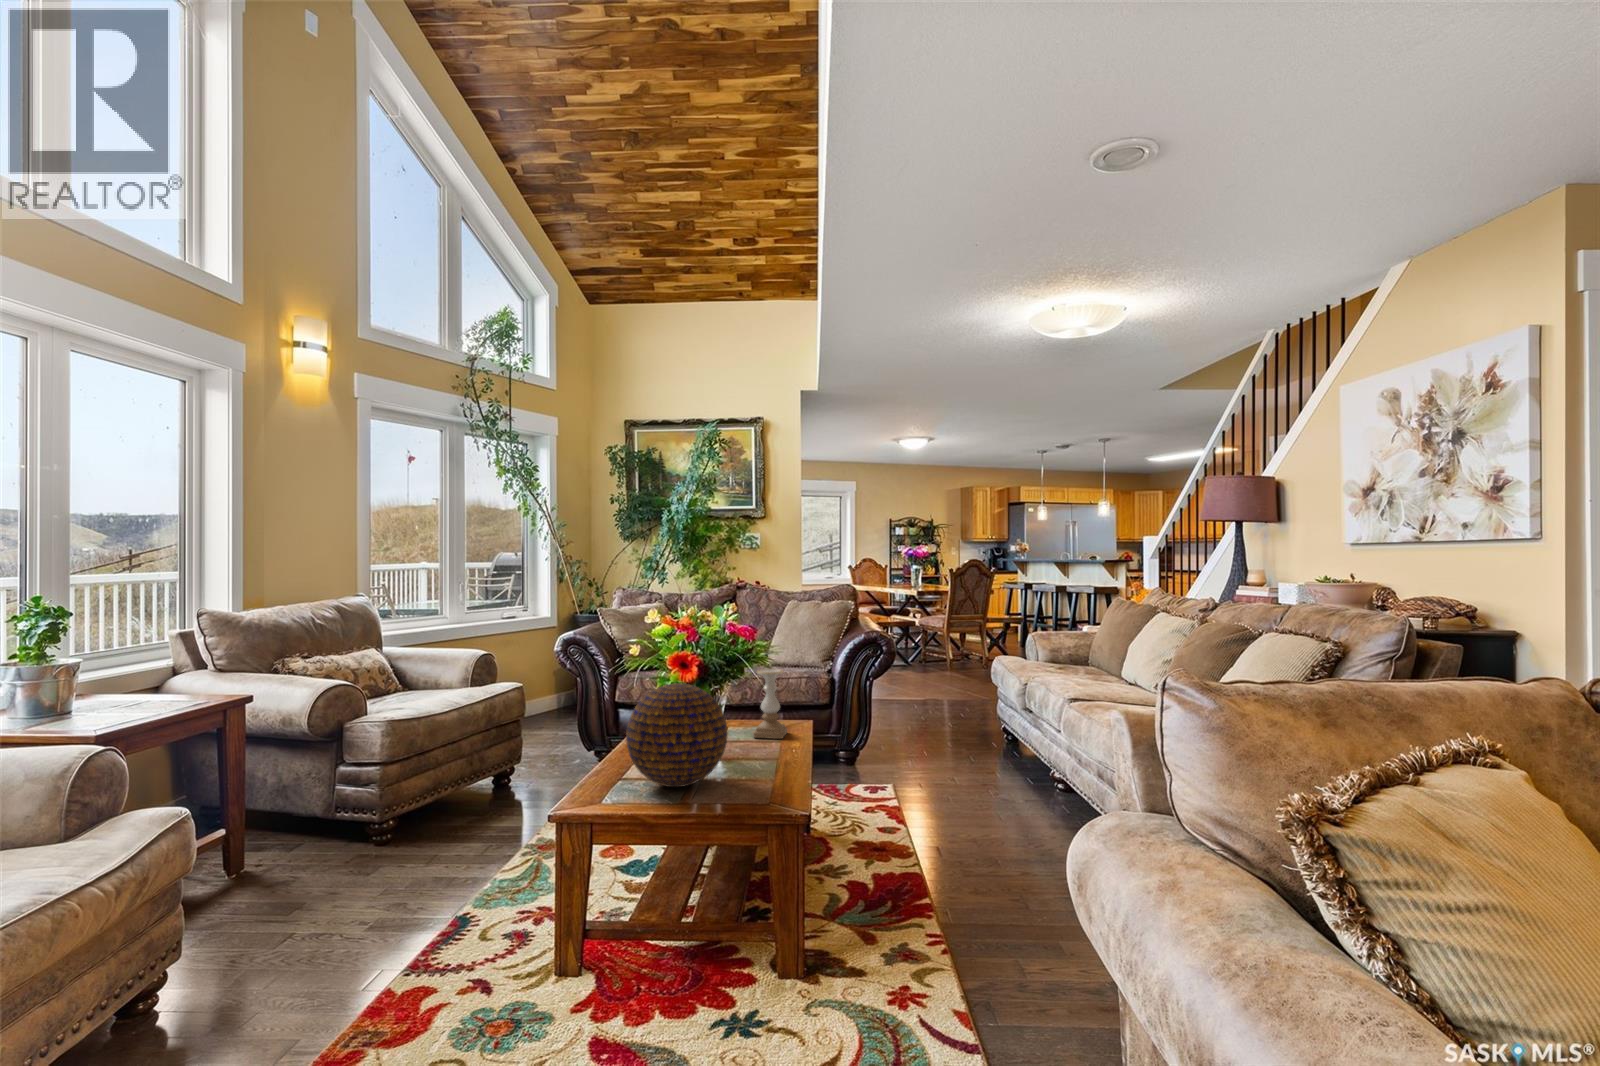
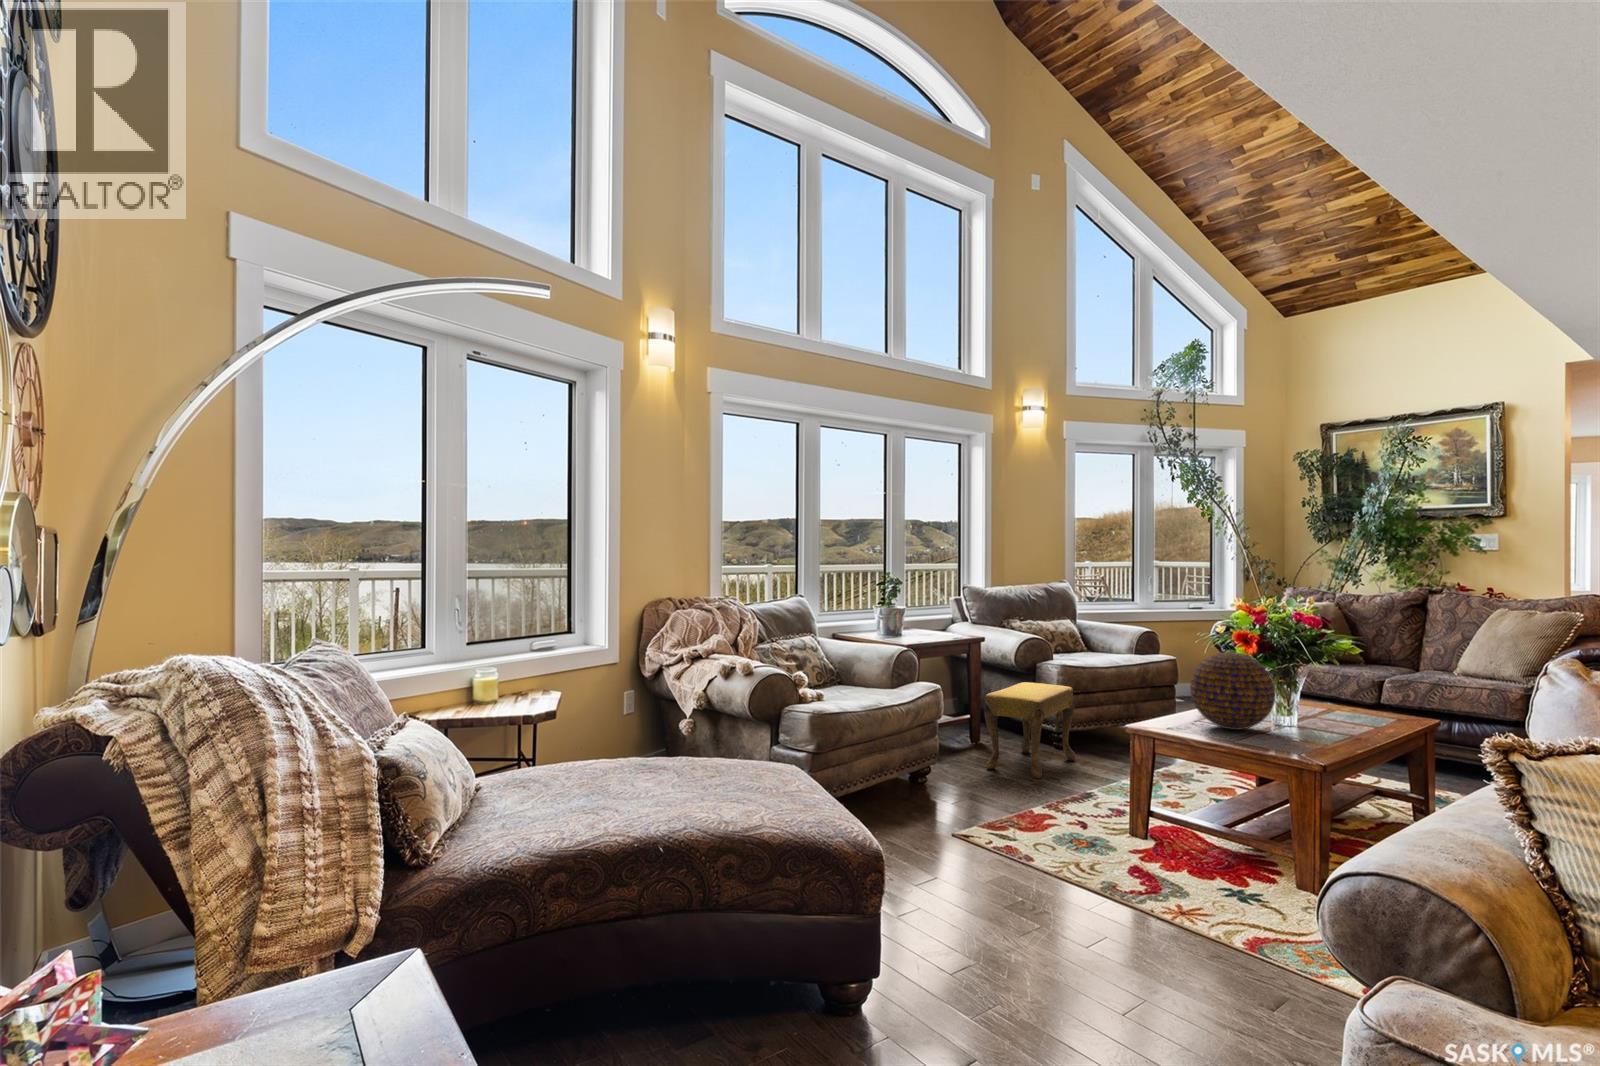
candle holder: present [753,669,787,739] -> none [1340,659,1381,721]
footstool: none [268,753,414,922] -> present [984,682,1075,778]

